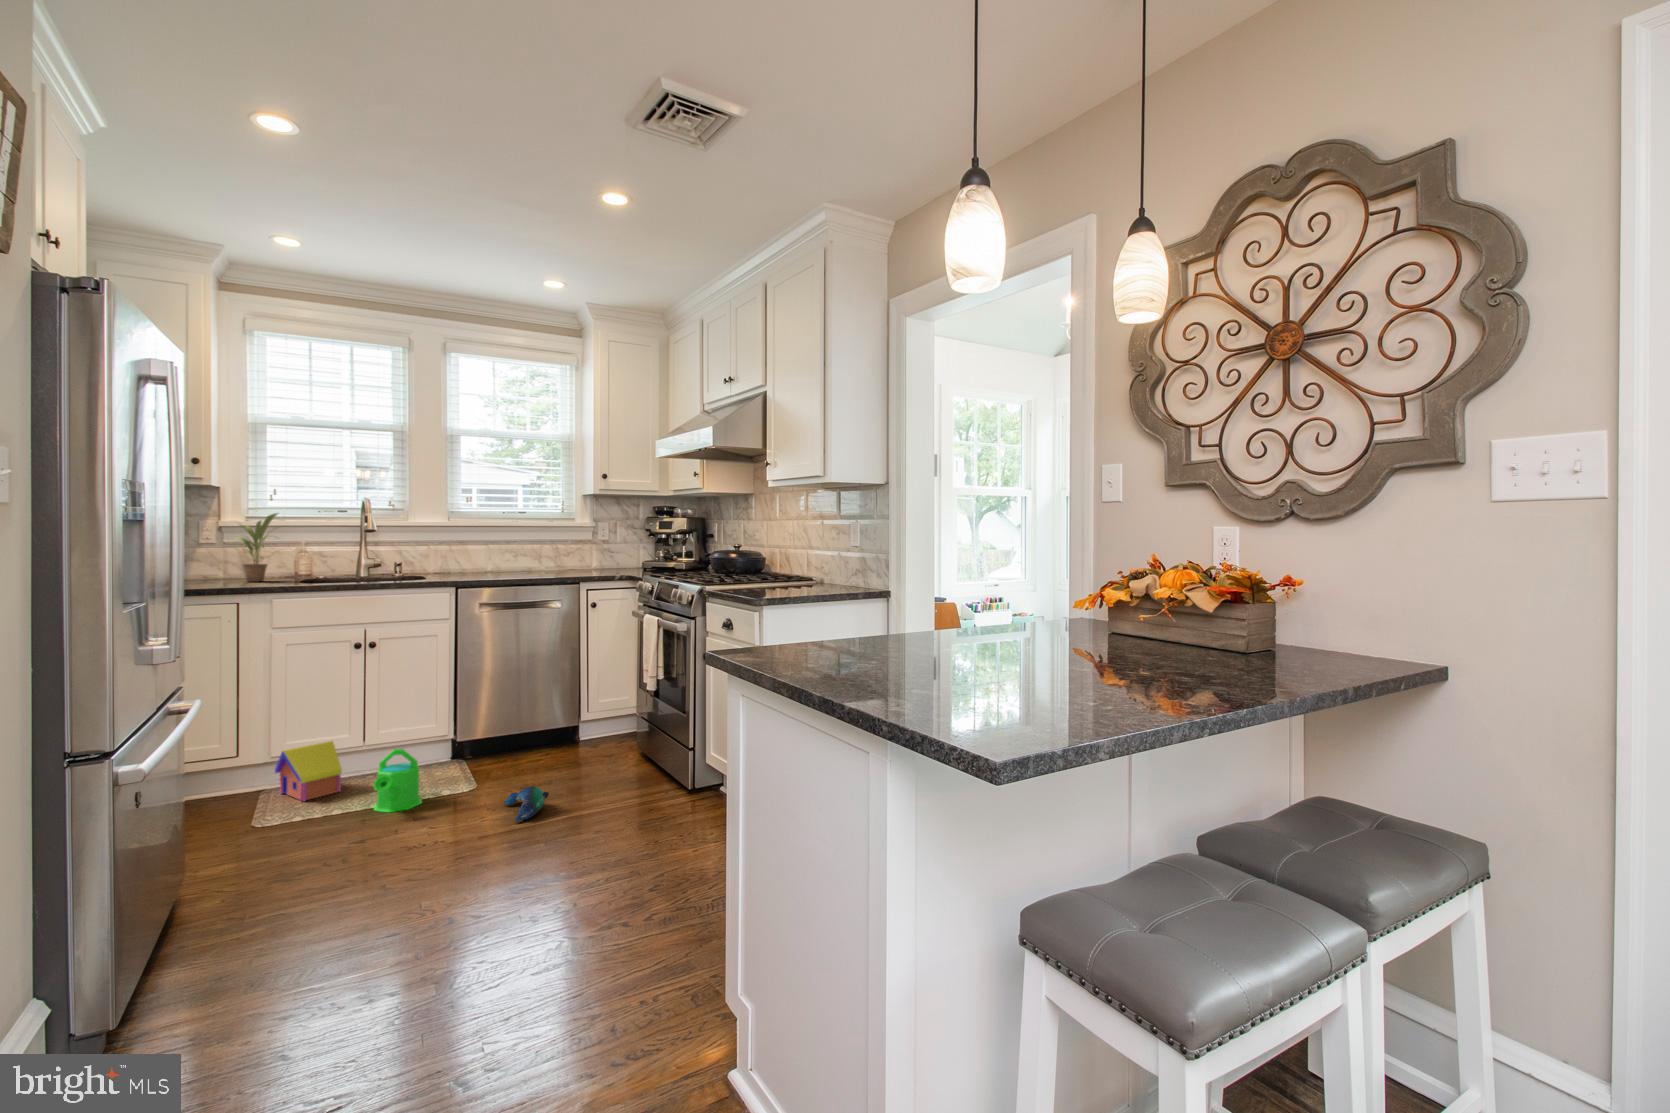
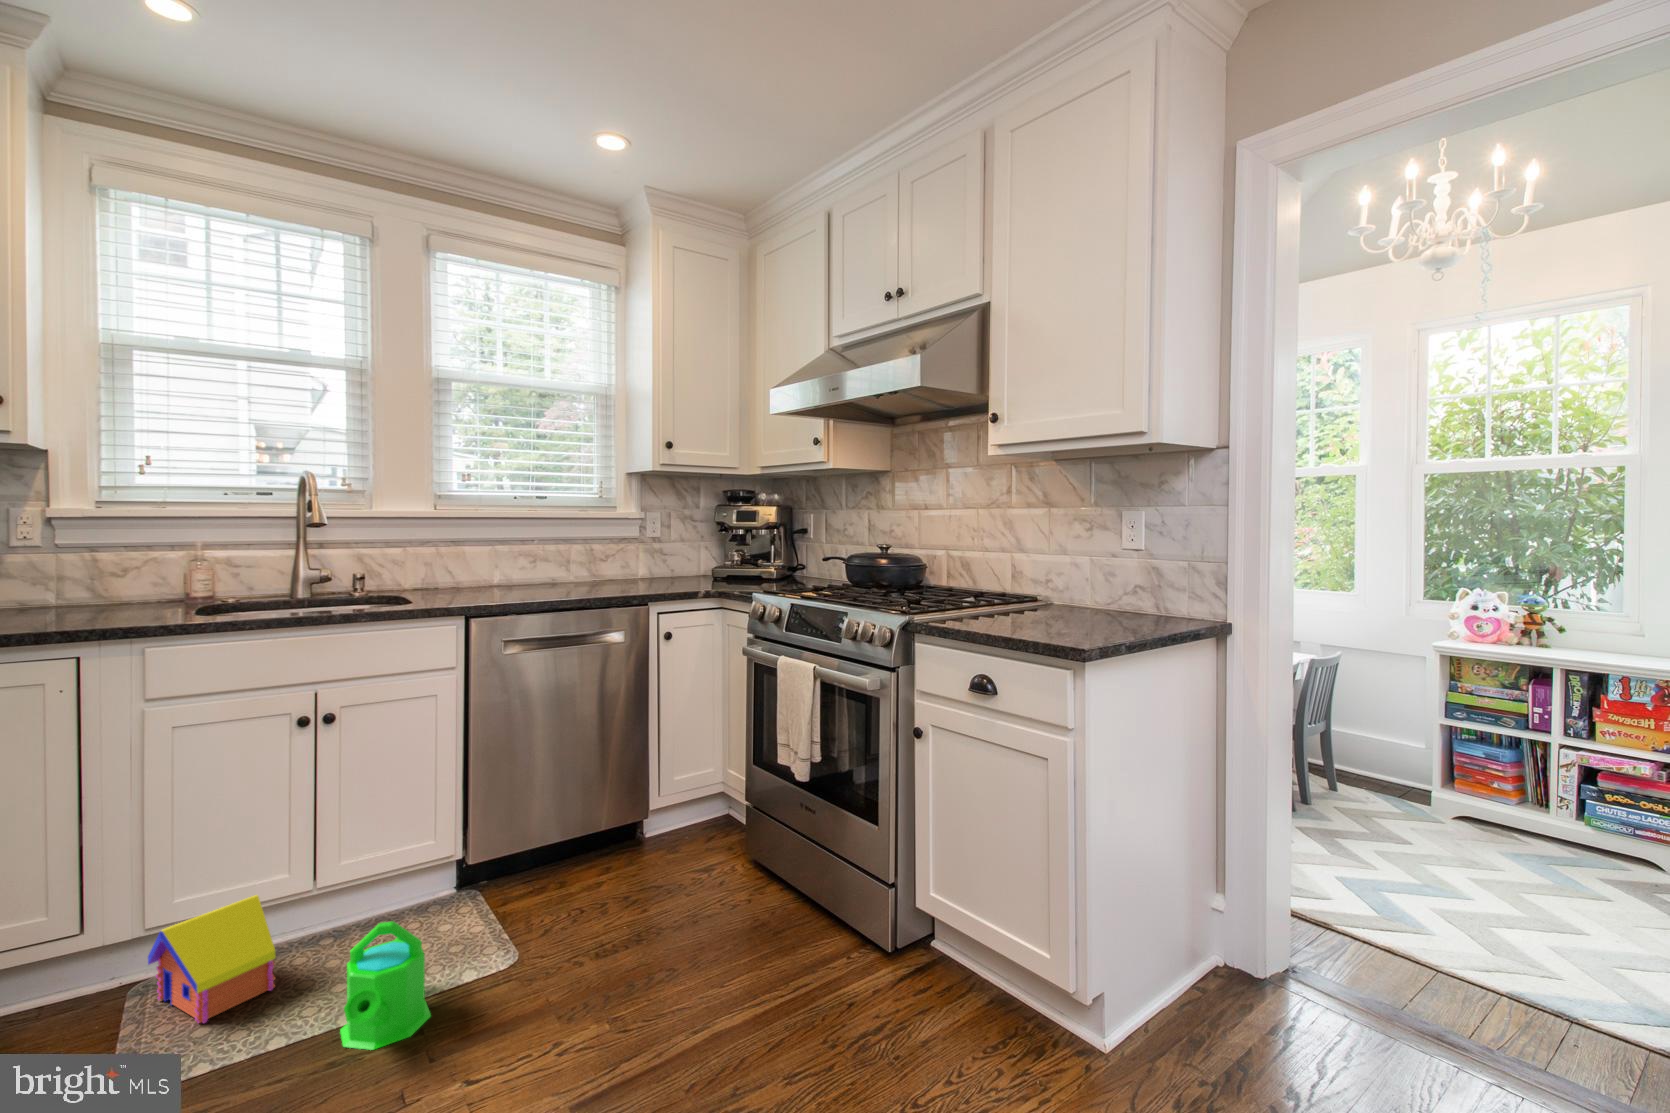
potted plant: present [237,513,278,582] -> none [62,494,171,613]
plush toy: present [504,786,549,822] -> none [583,979,669,1071]

